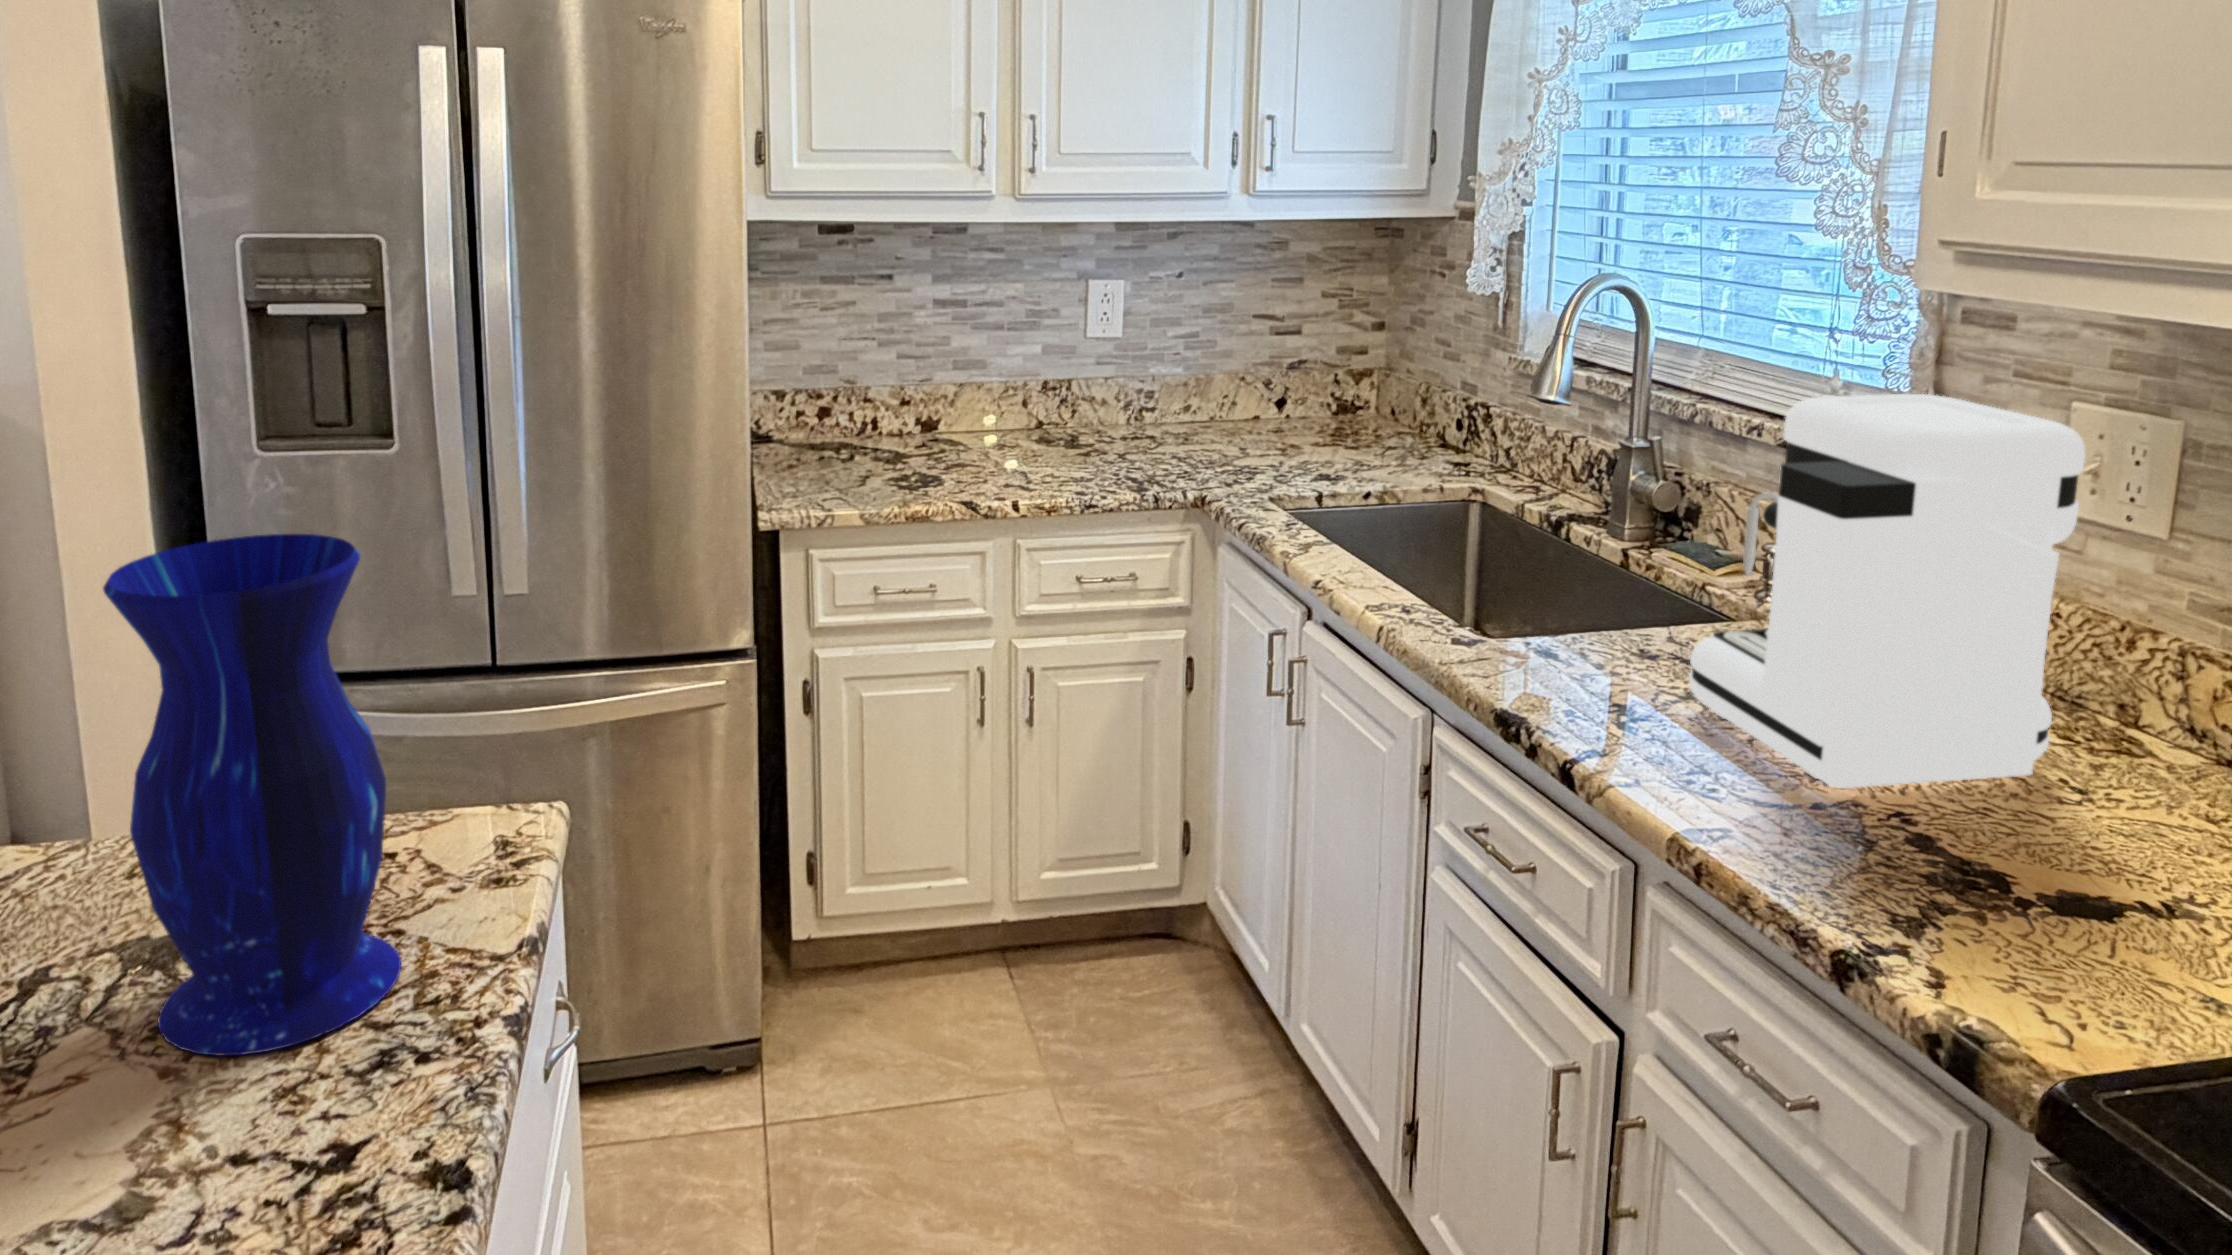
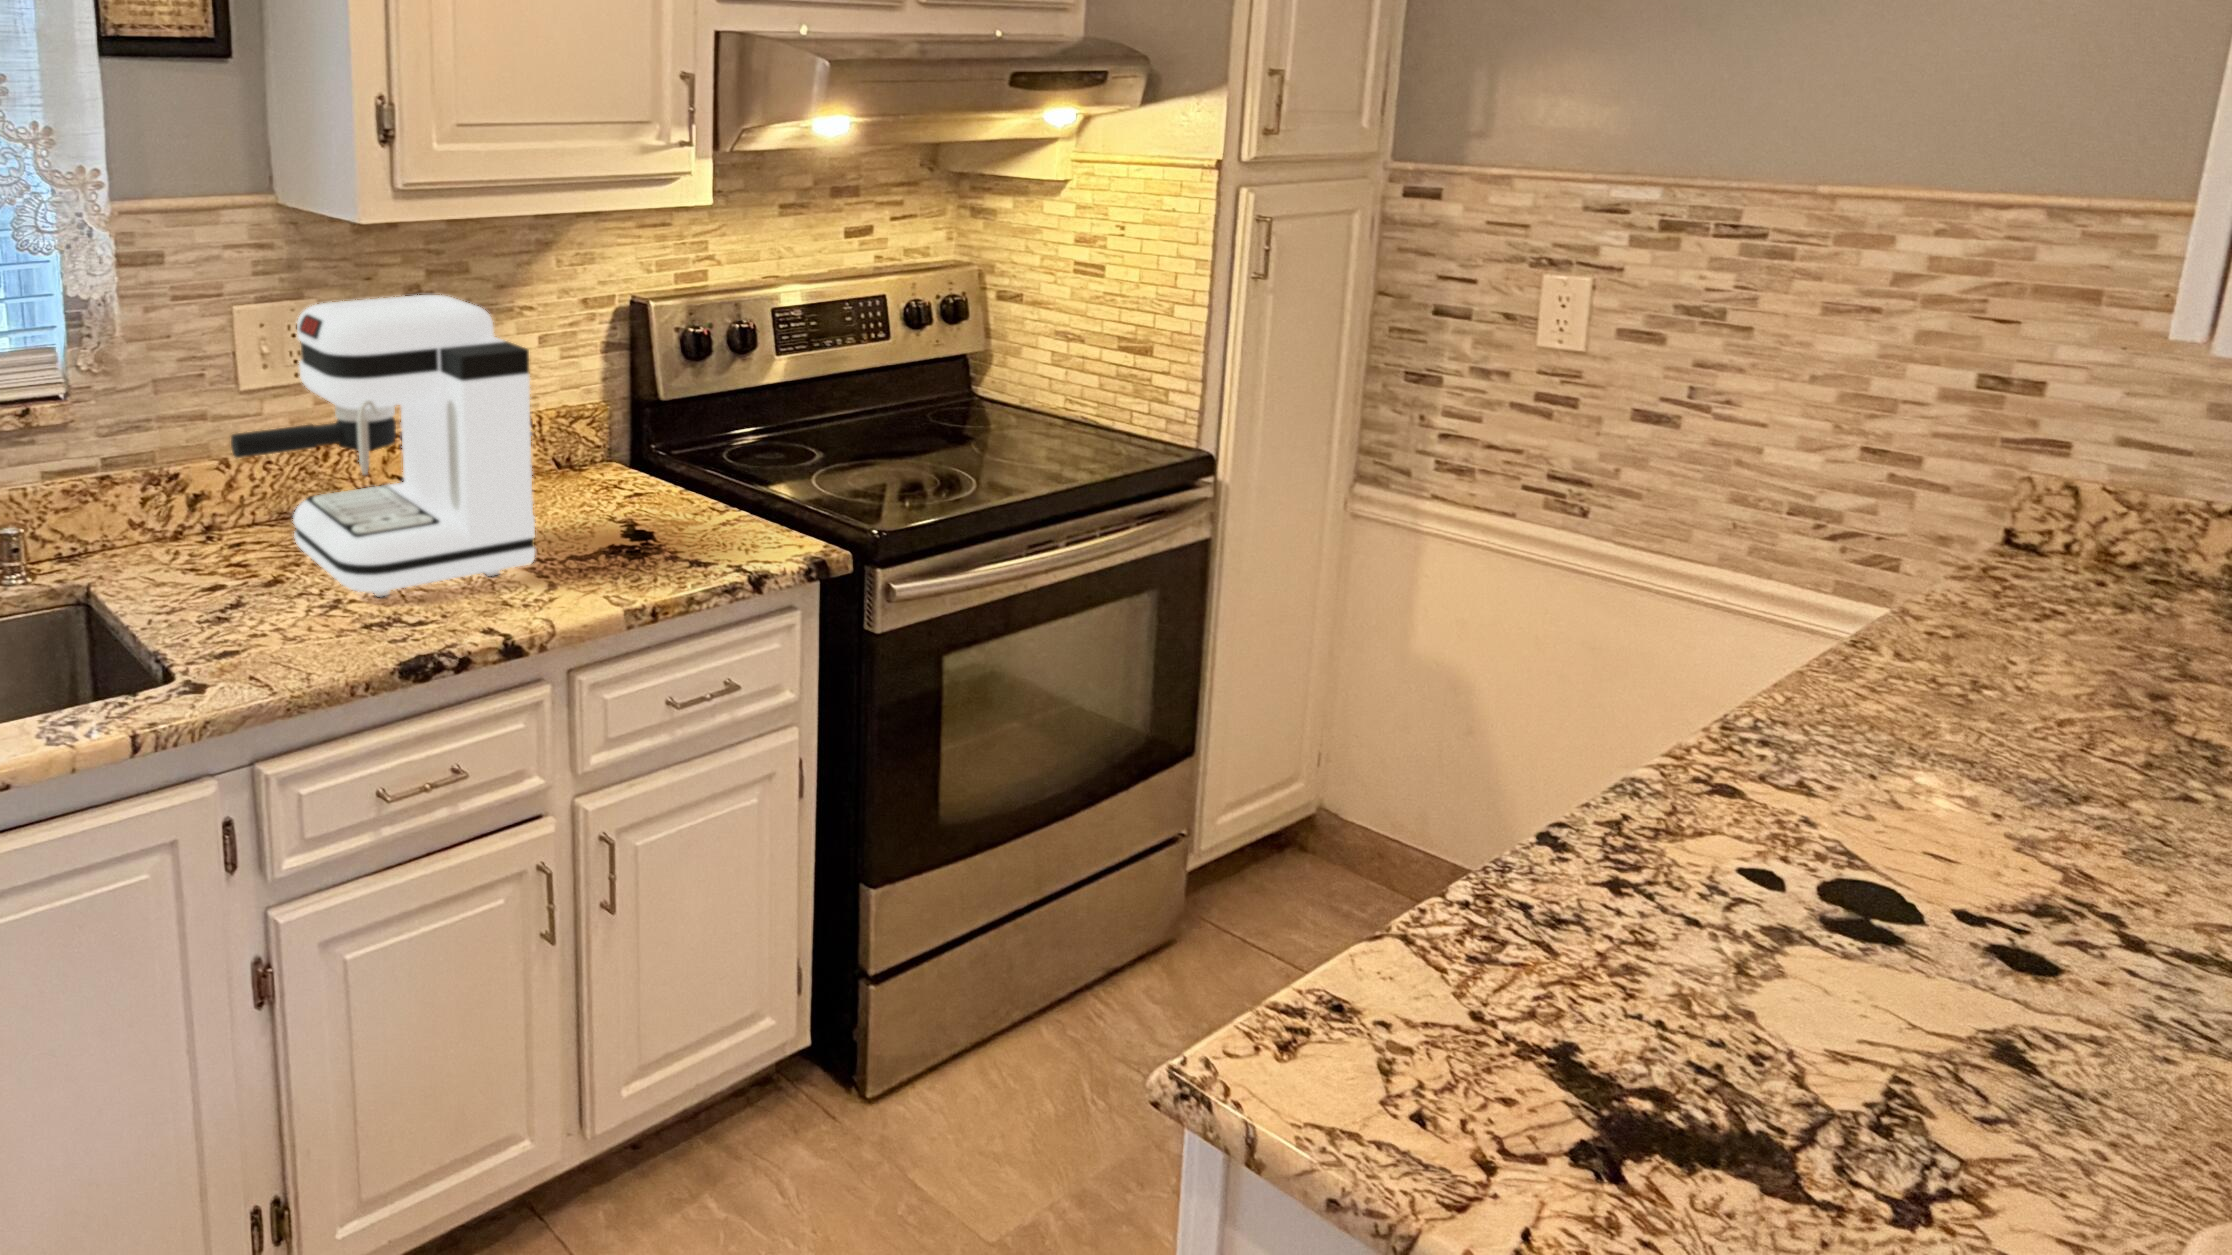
vase: present [103,534,401,1056] -> none [1490,547,1834,1105]

